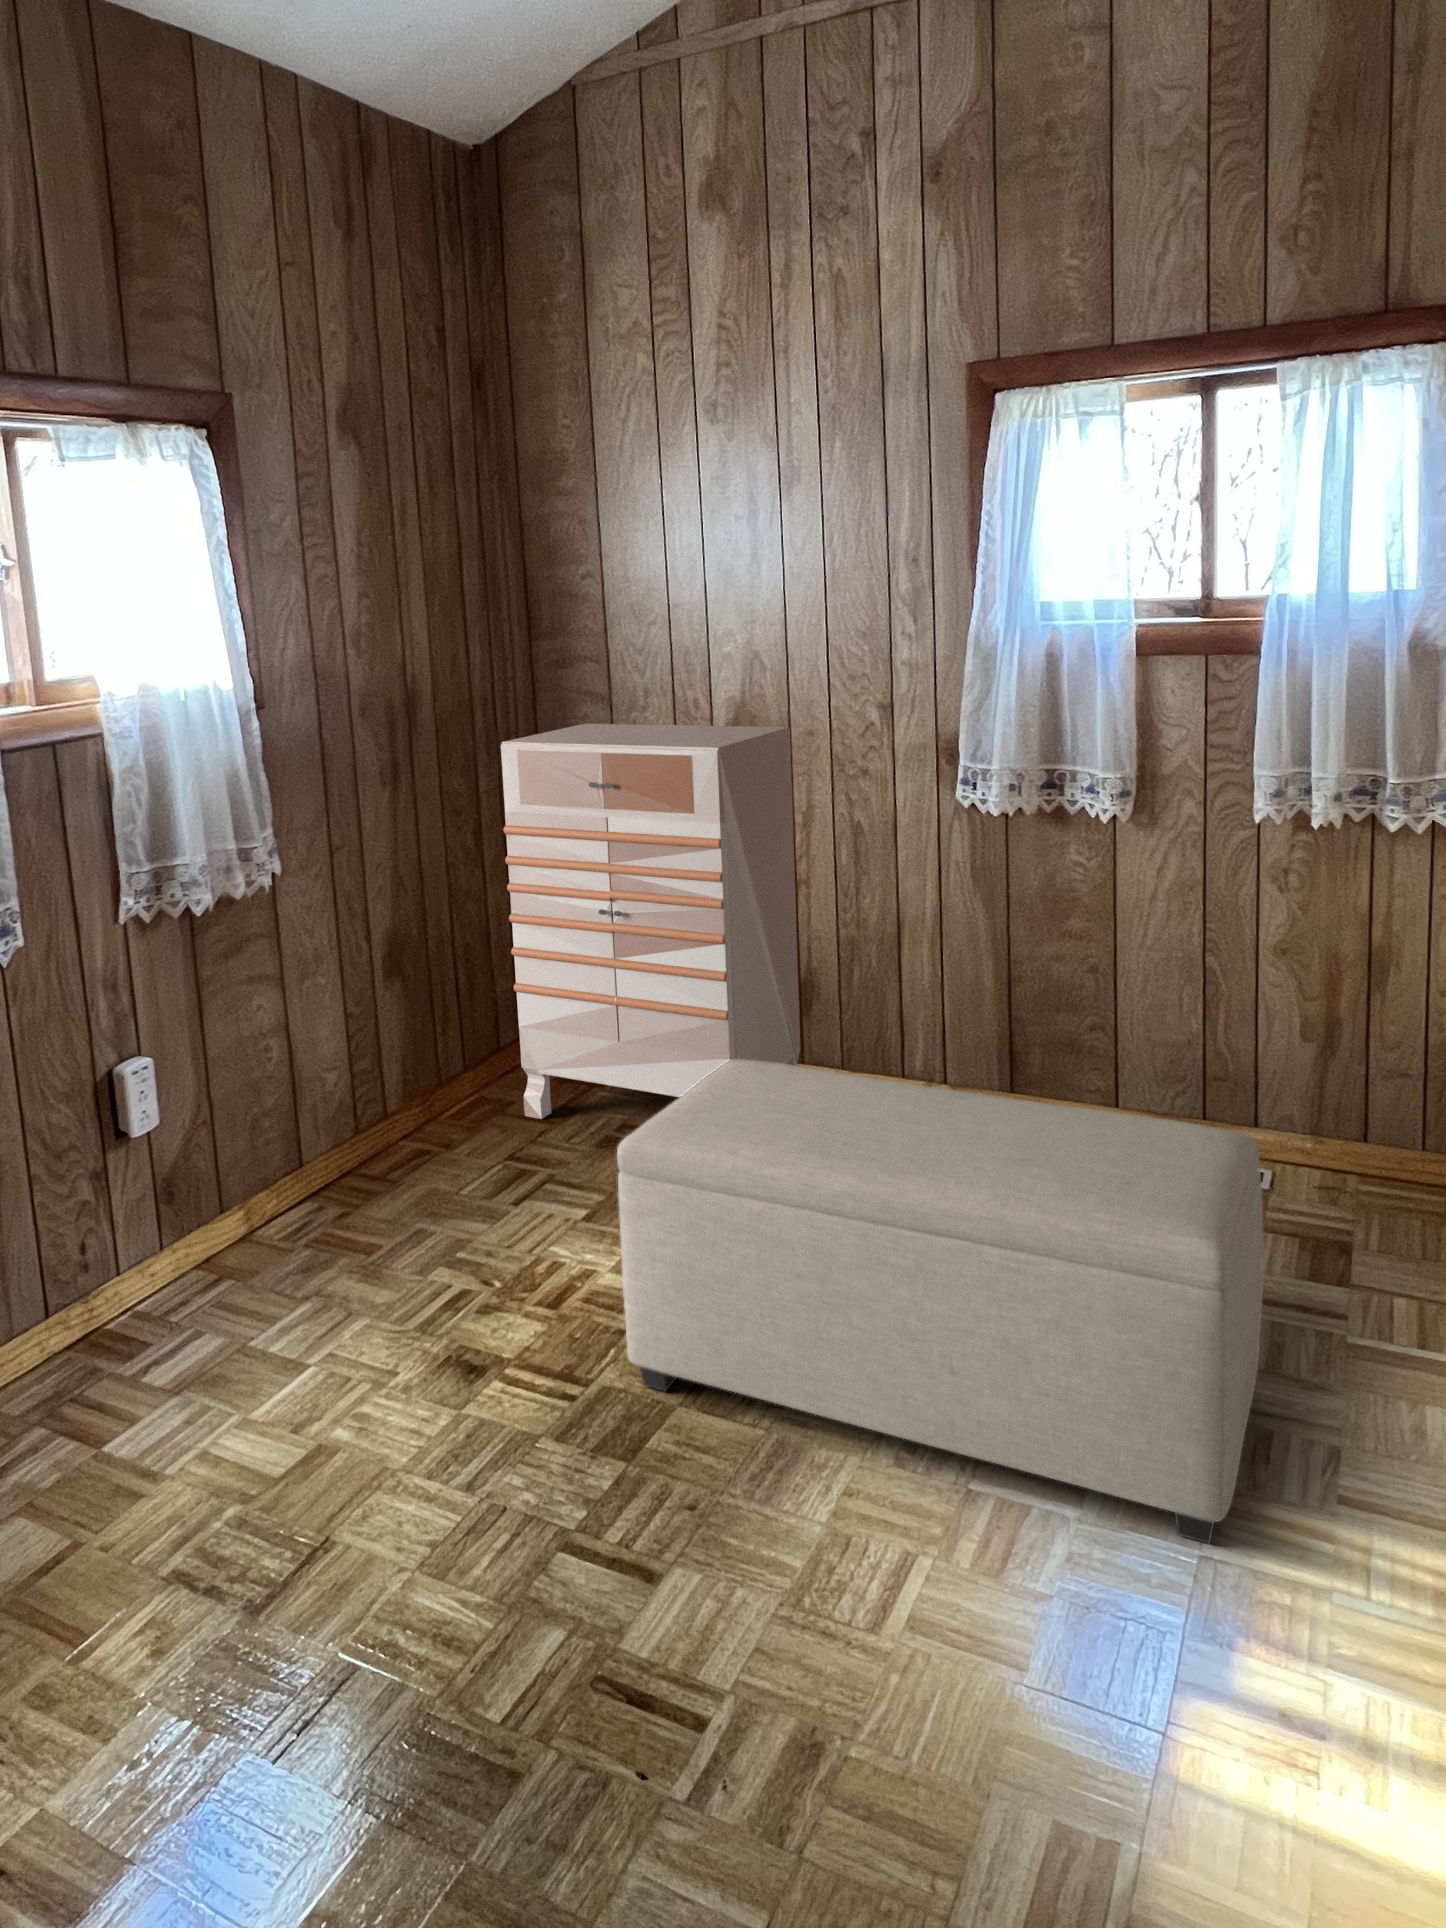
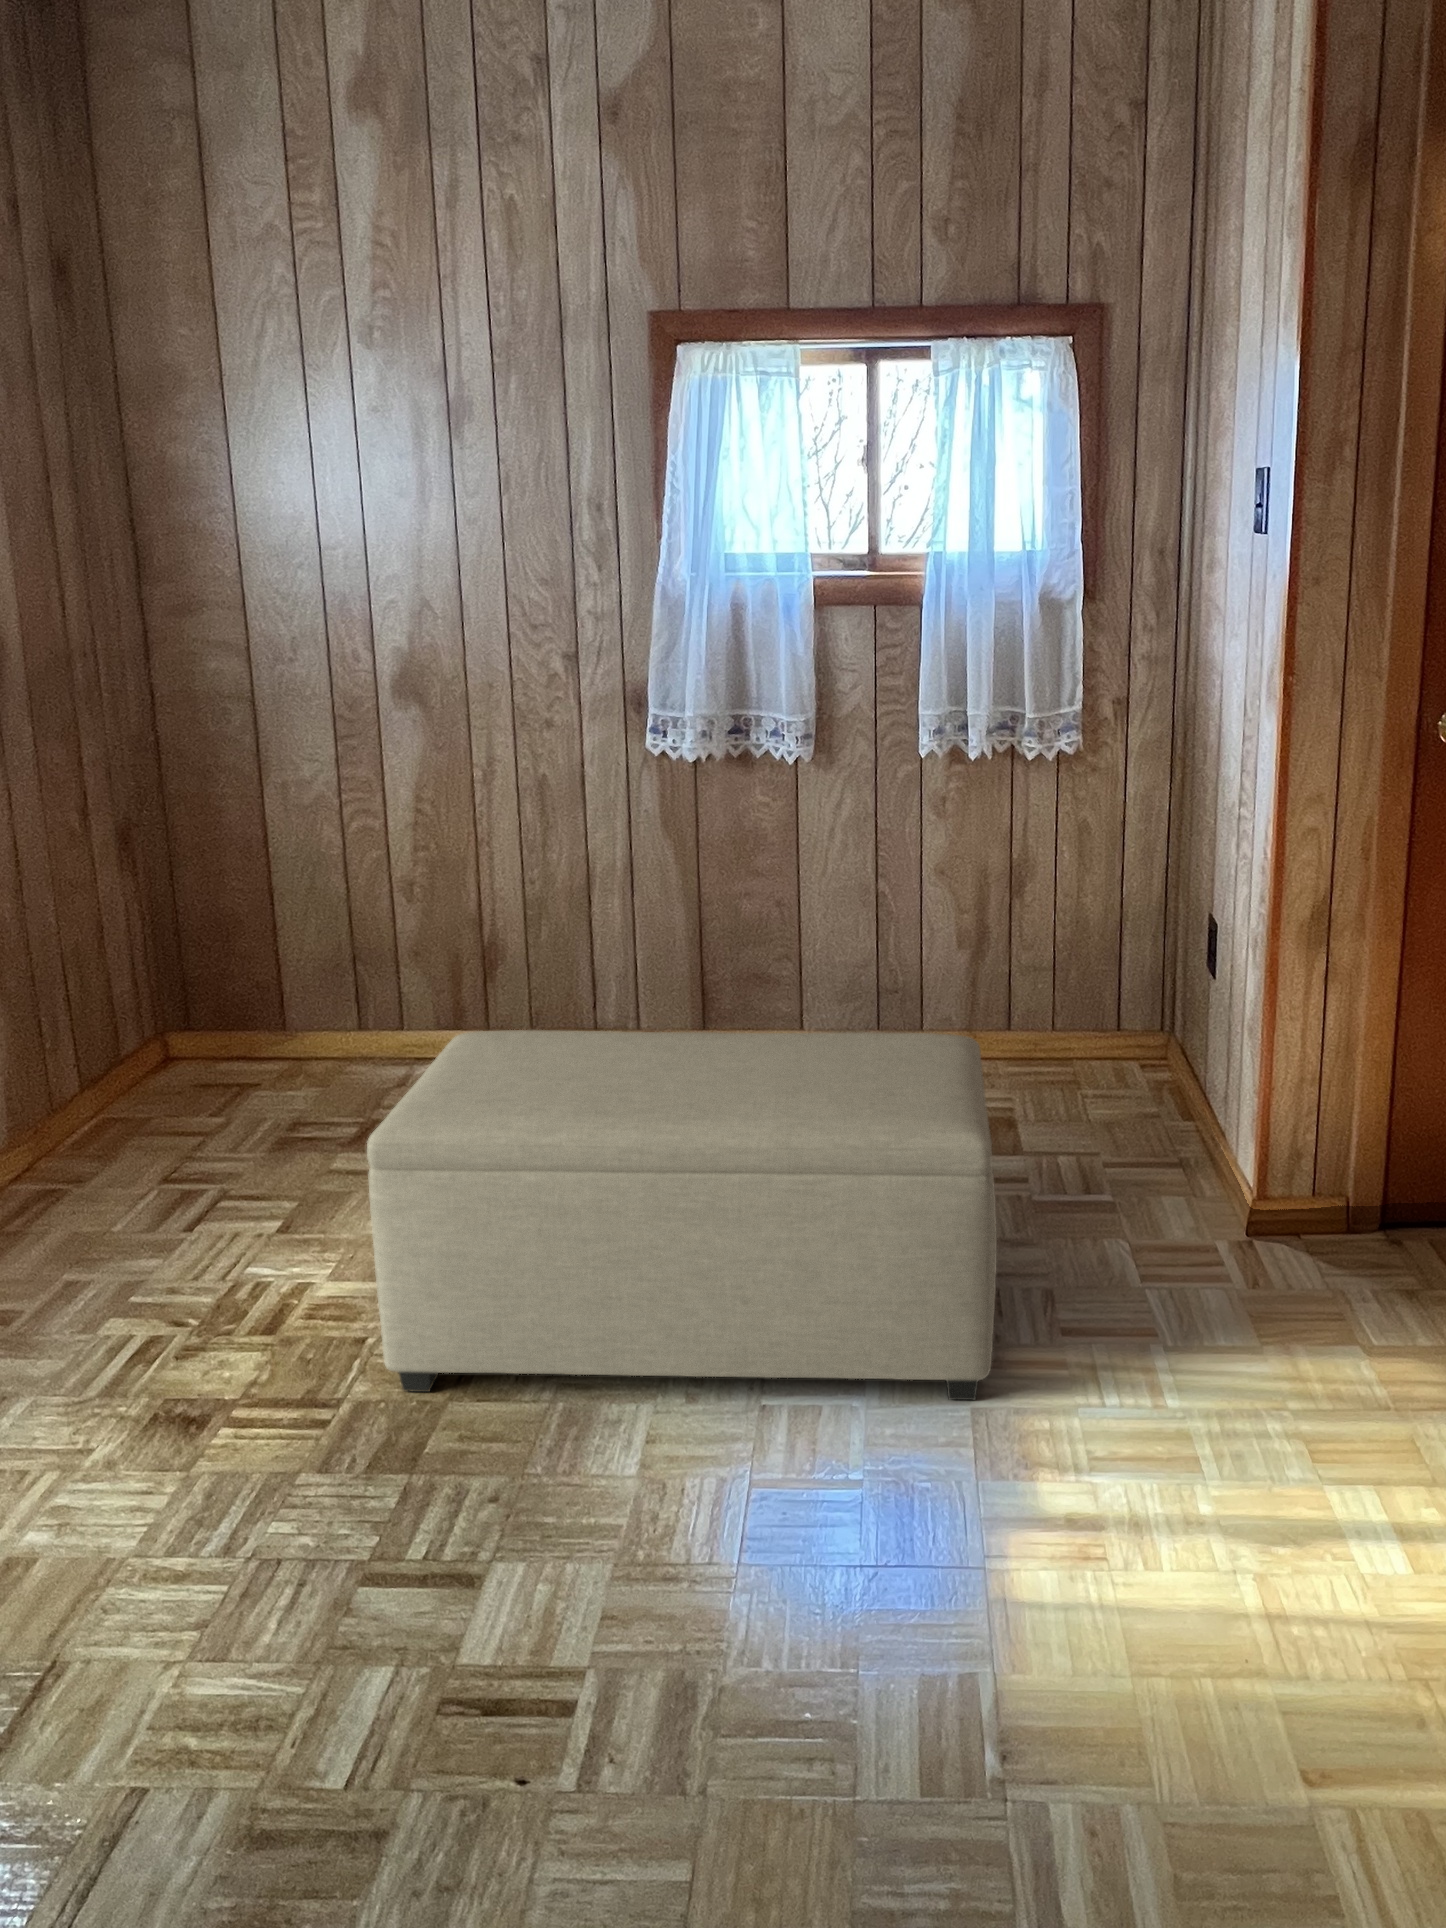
dresser: present [501,723,800,1119] -> none [119,678,488,1136]

